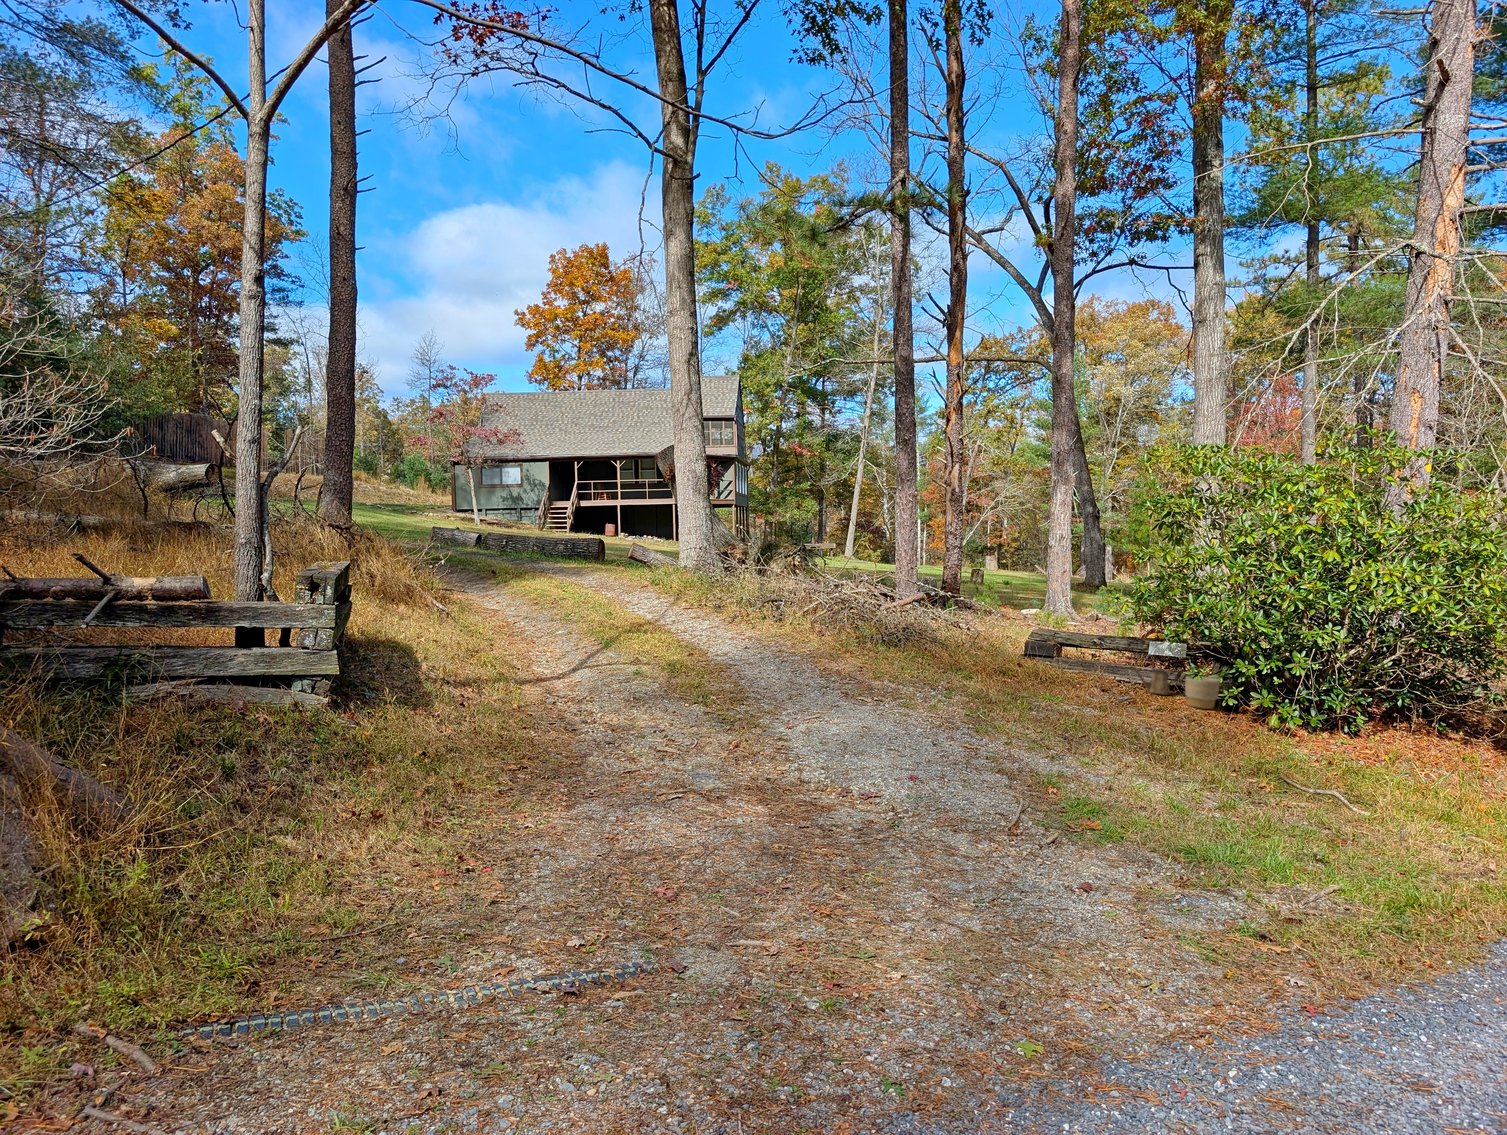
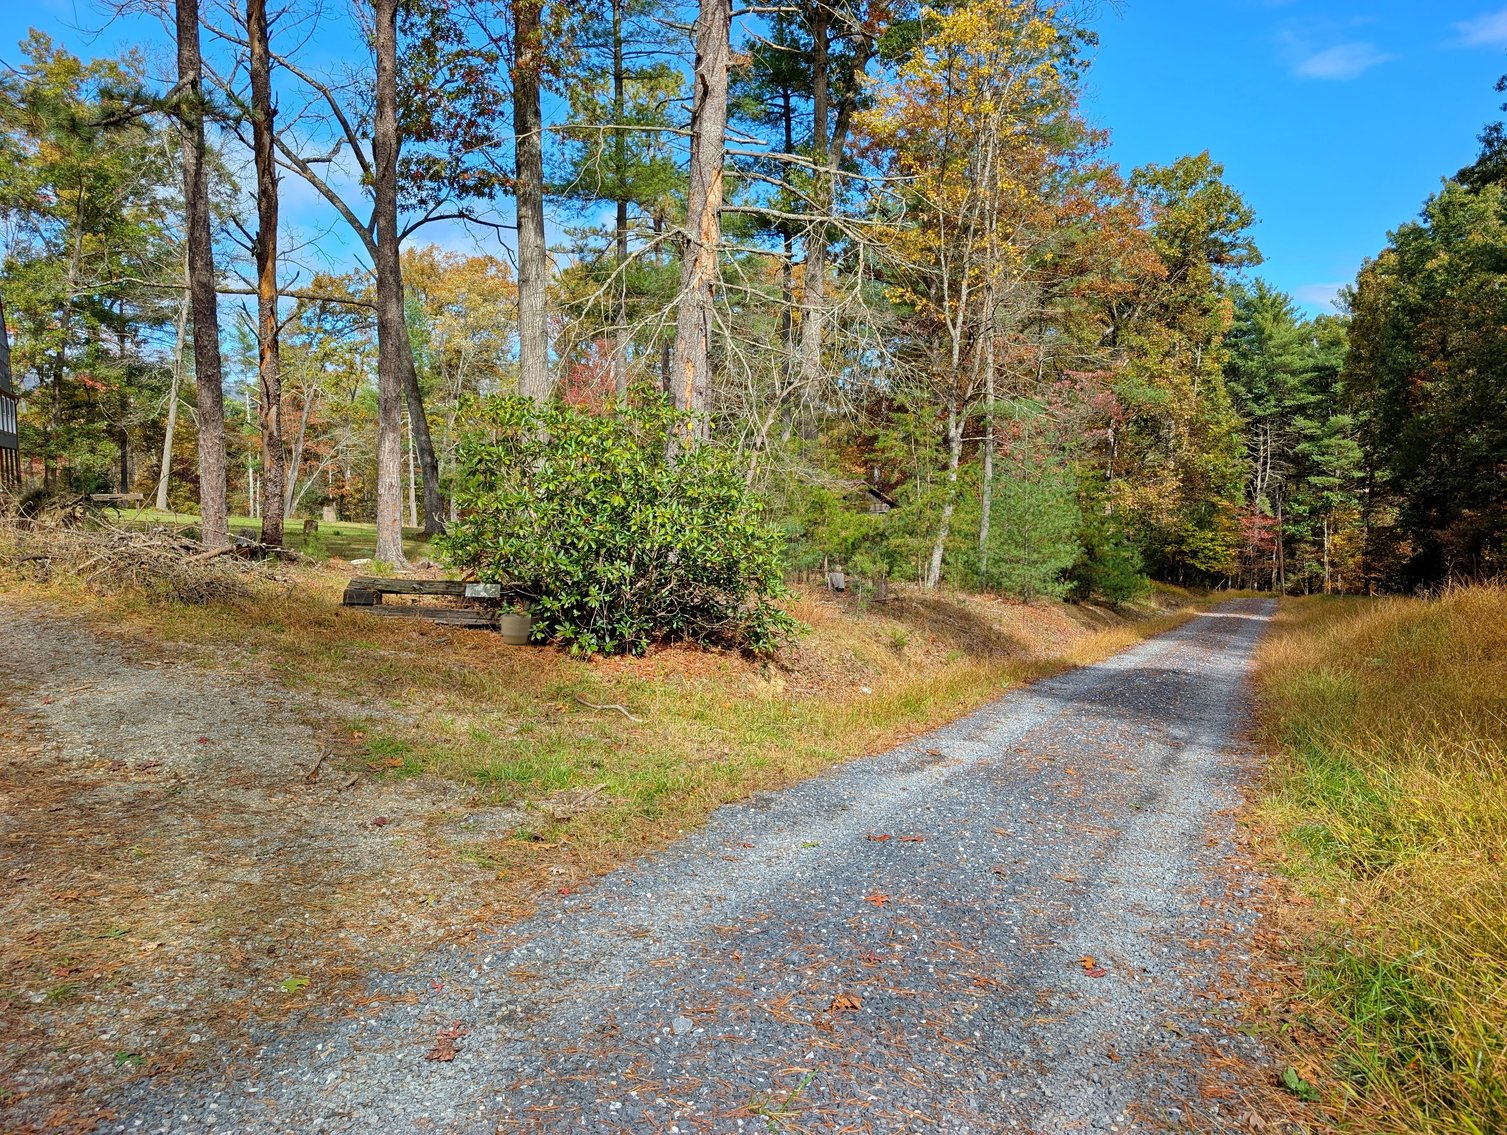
watering can: present [1131,665,1177,695] -> none [449,608,495,635]

